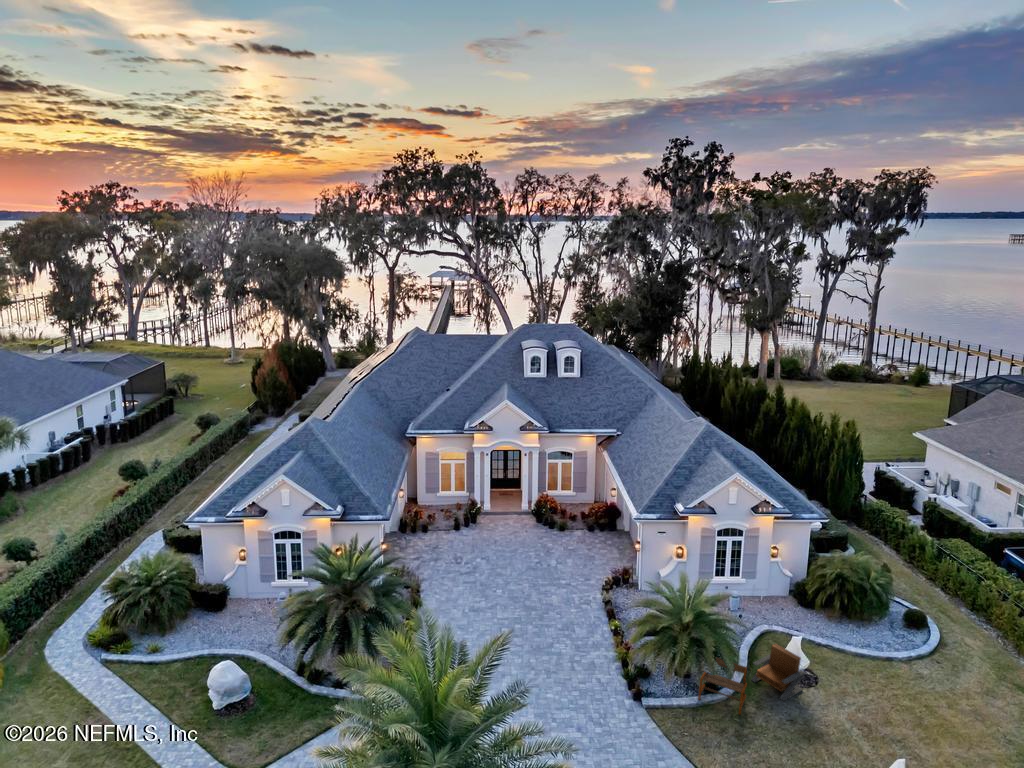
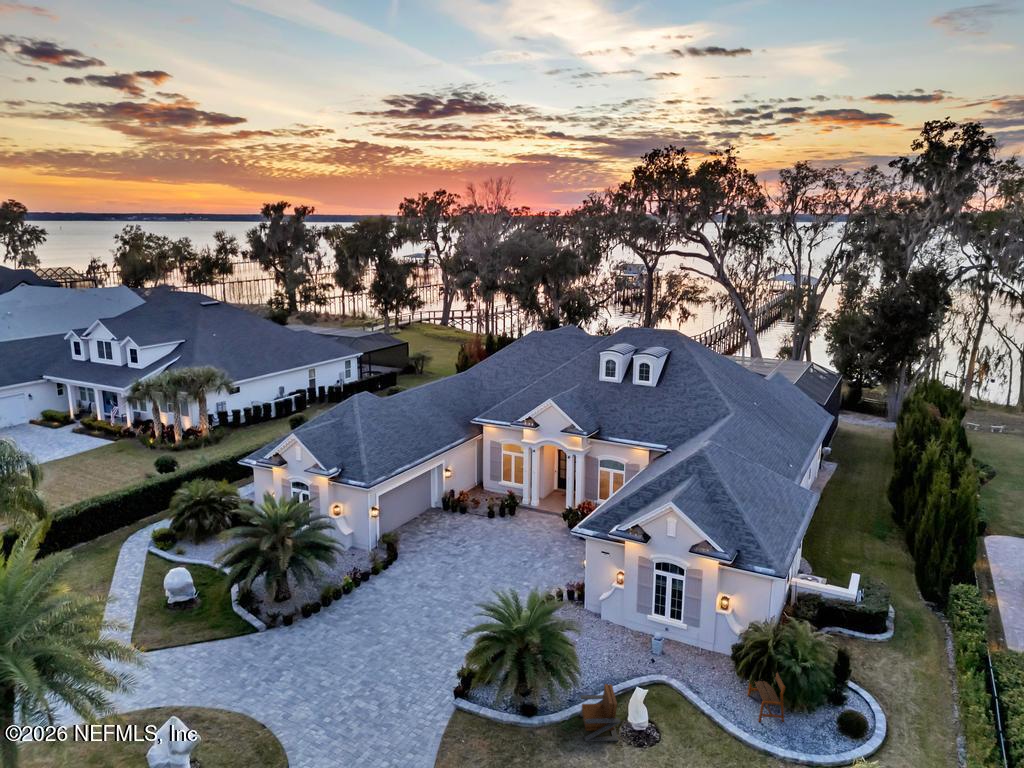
bench: present [698,658,747,714] -> present [748,672,786,722]

